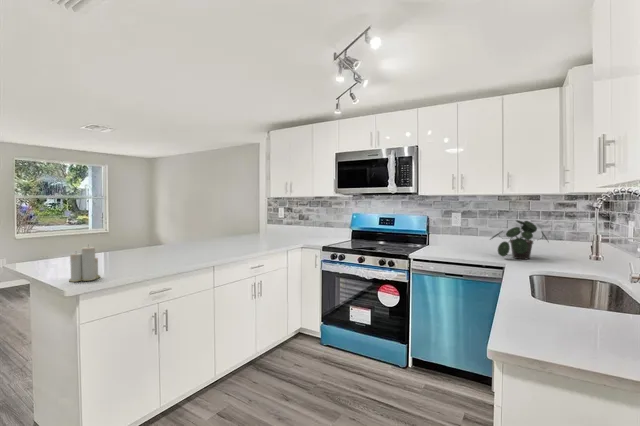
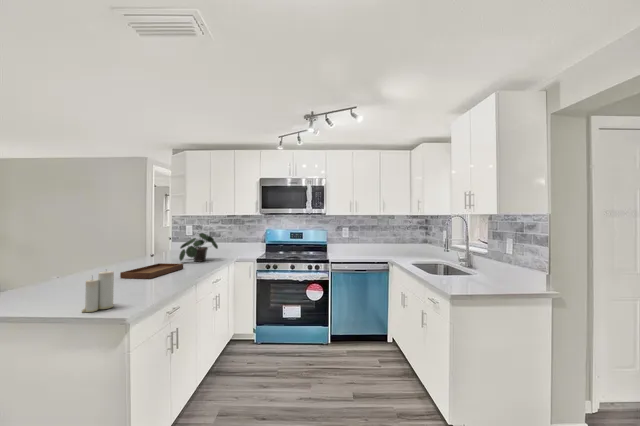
potted plant: present [491,220,547,259] -> present [179,233,218,262]
tray: none [163,235,227,258] -> present [120,254,183,279]

